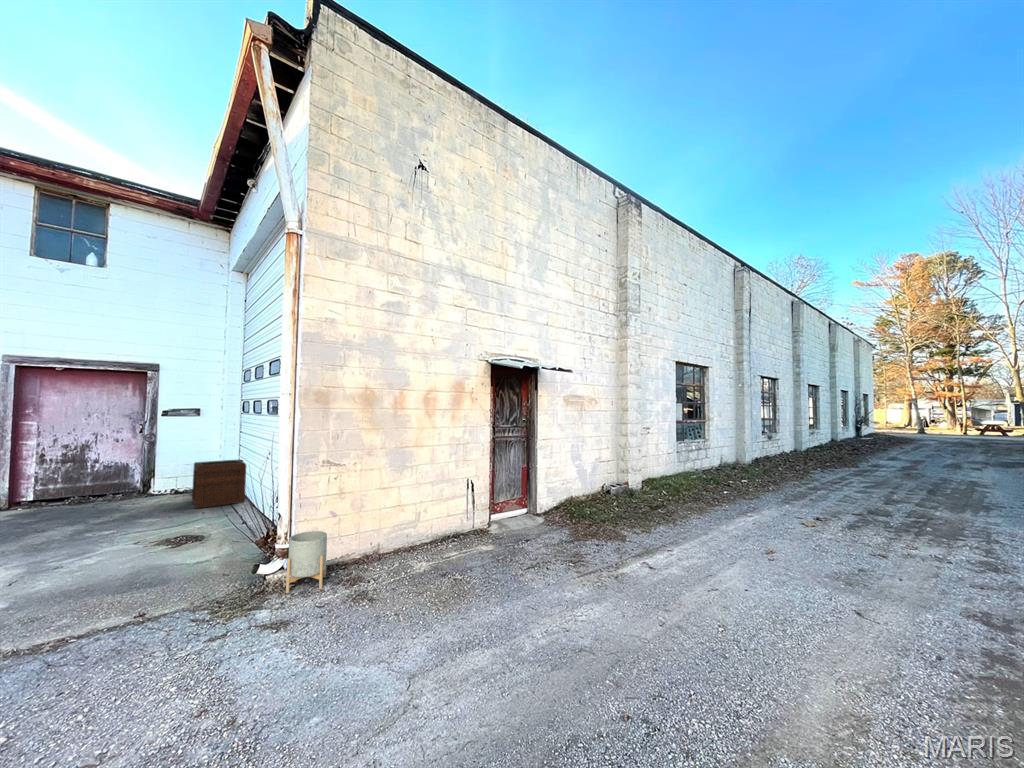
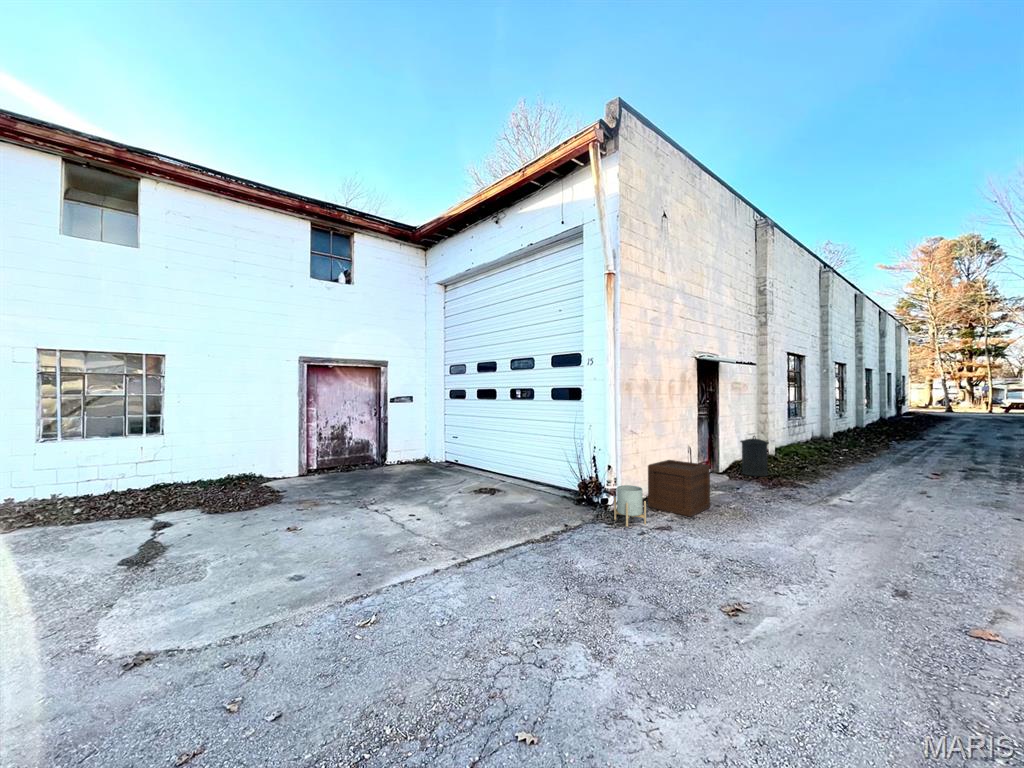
wooden crate: present [192,460,246,508] -> present [648,460,710,517]
trash can: none [583,460,614,512] -> present [740,436,768,476]

